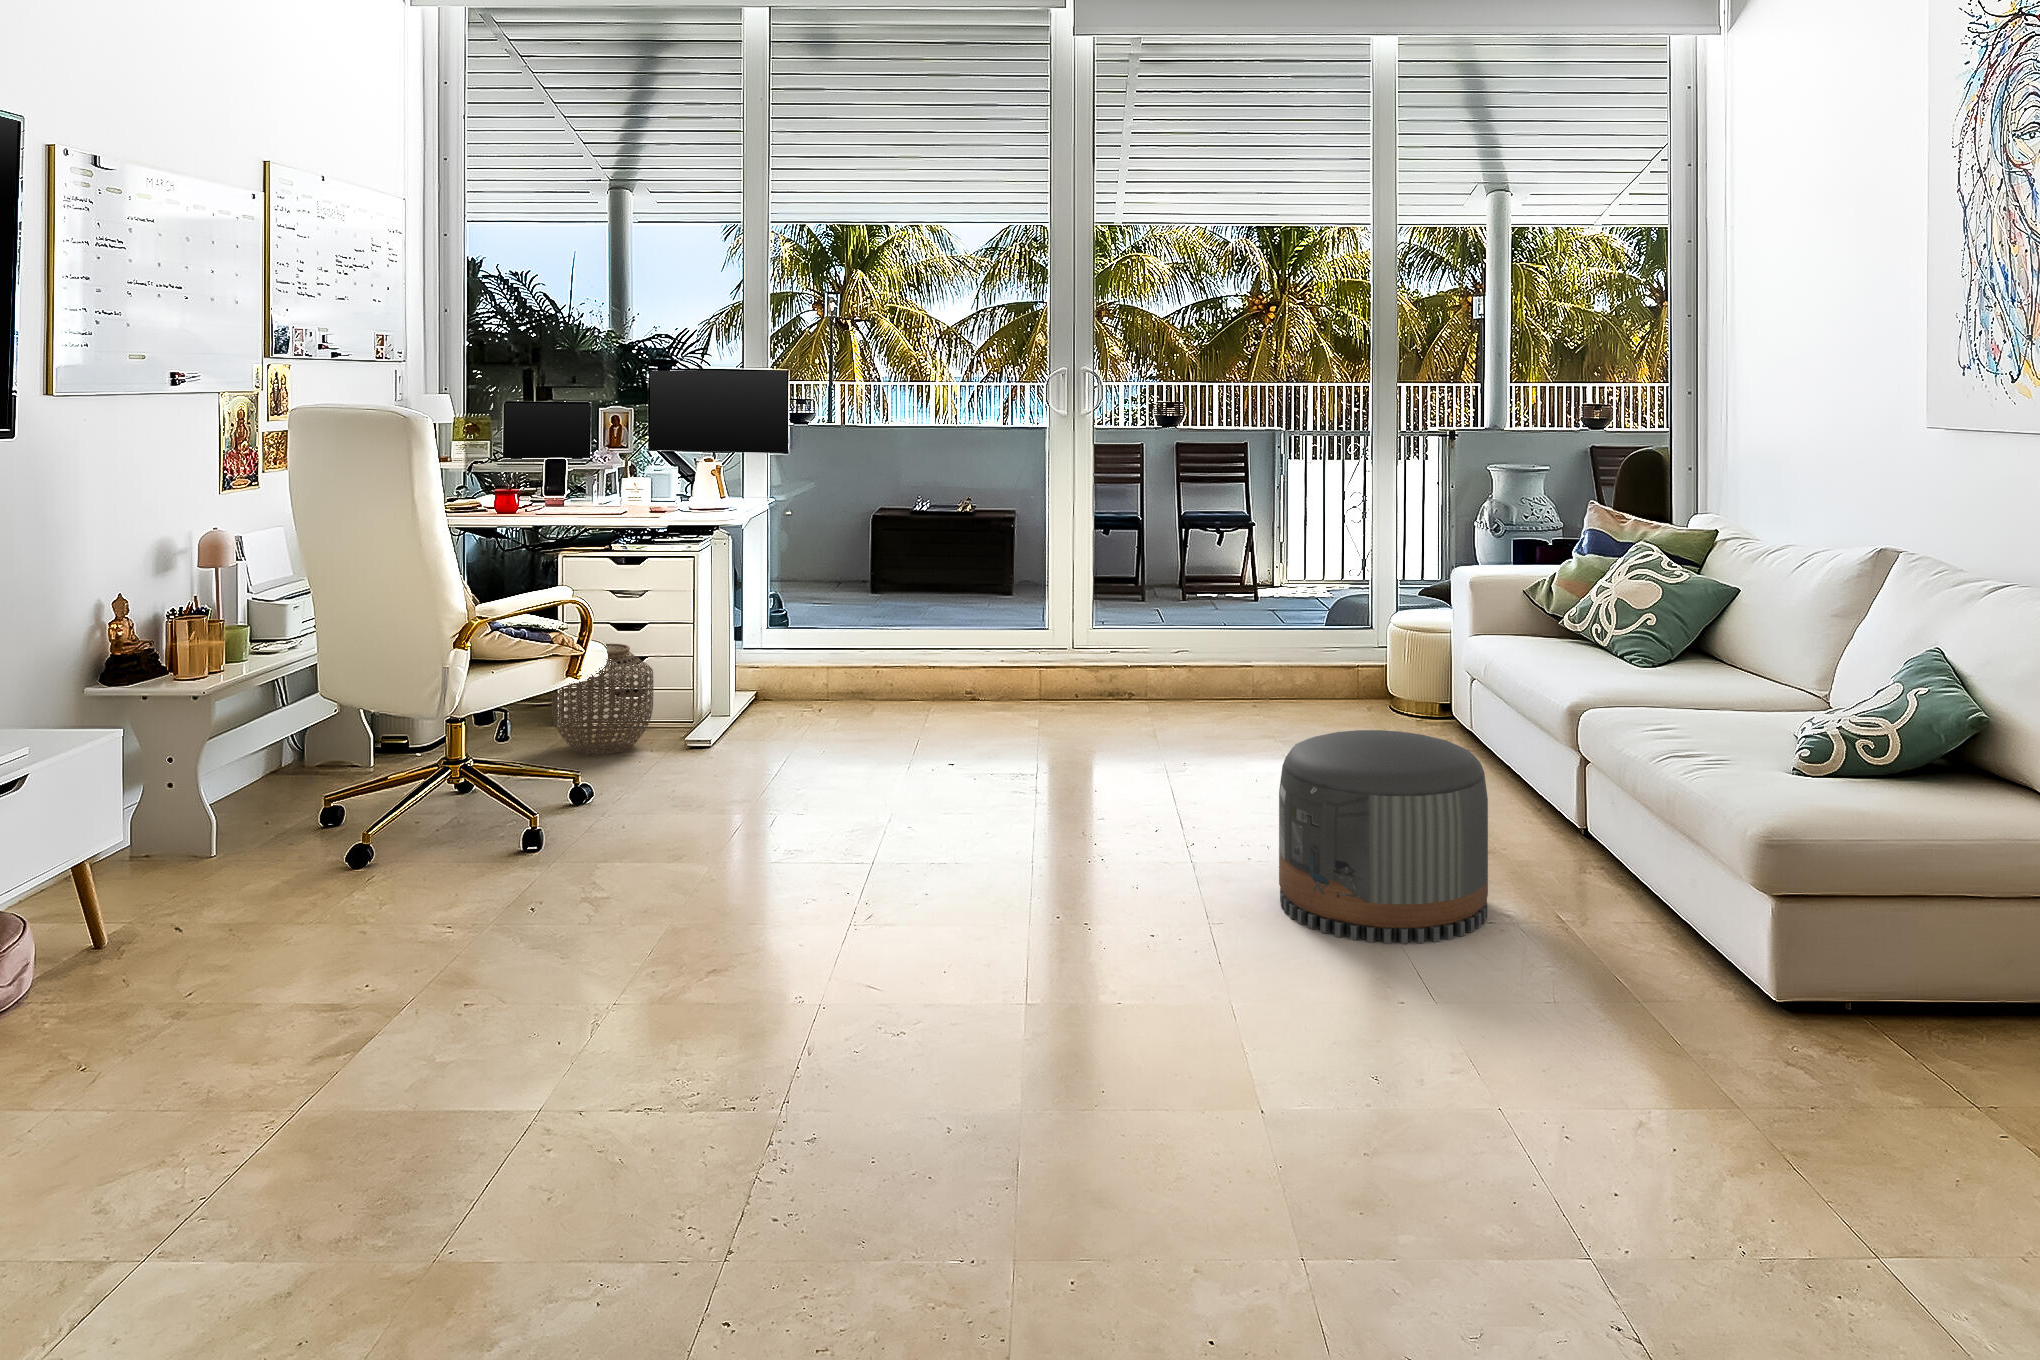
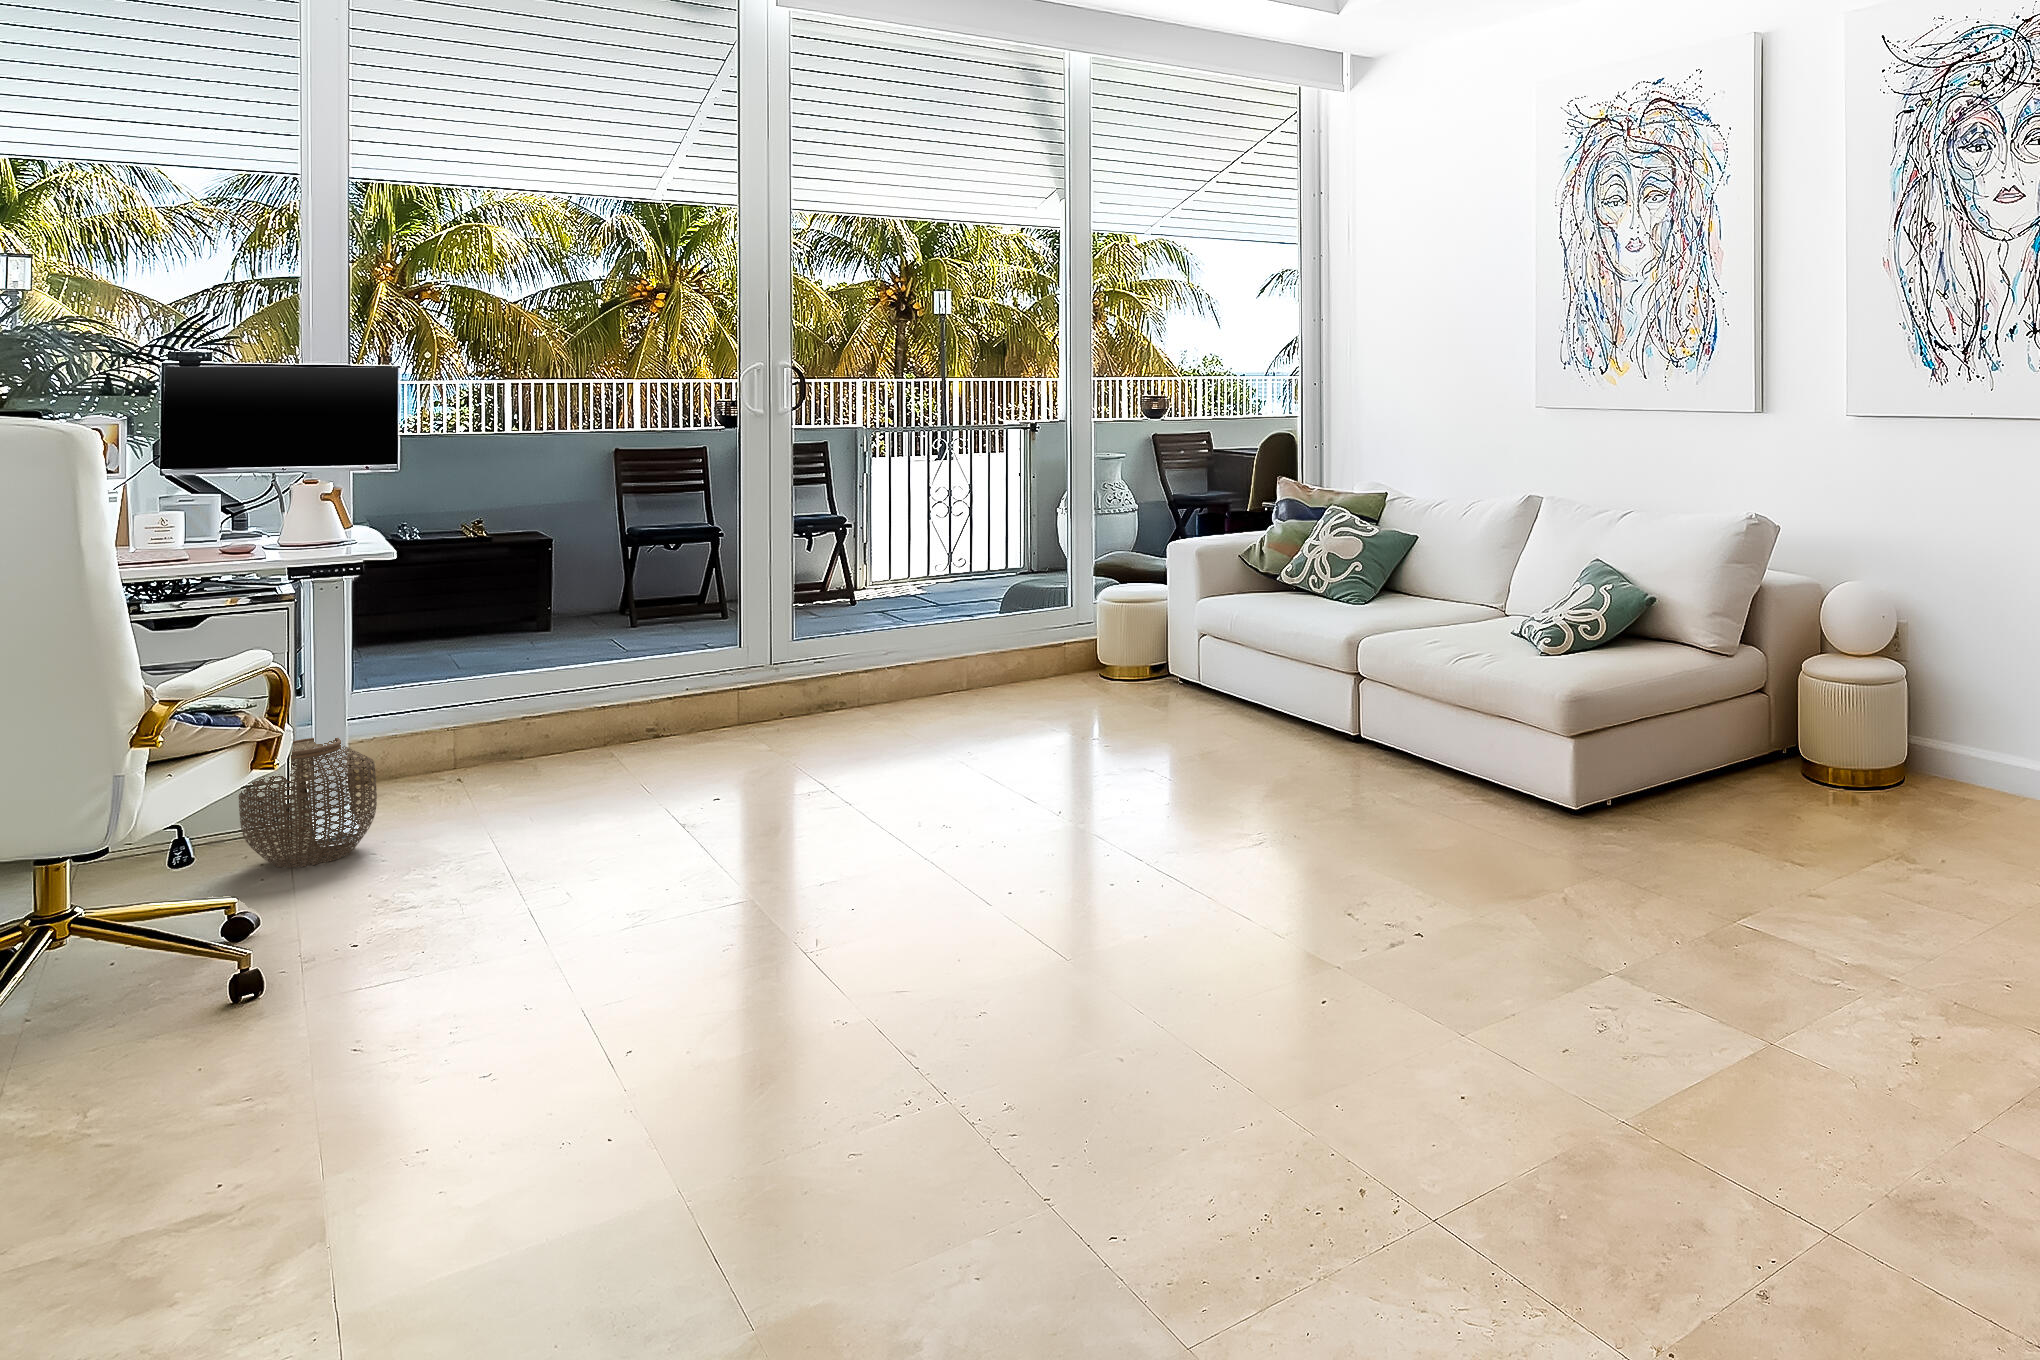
pouf: present [1279,730,1488,944] -> none [1186,674,1350,837]

